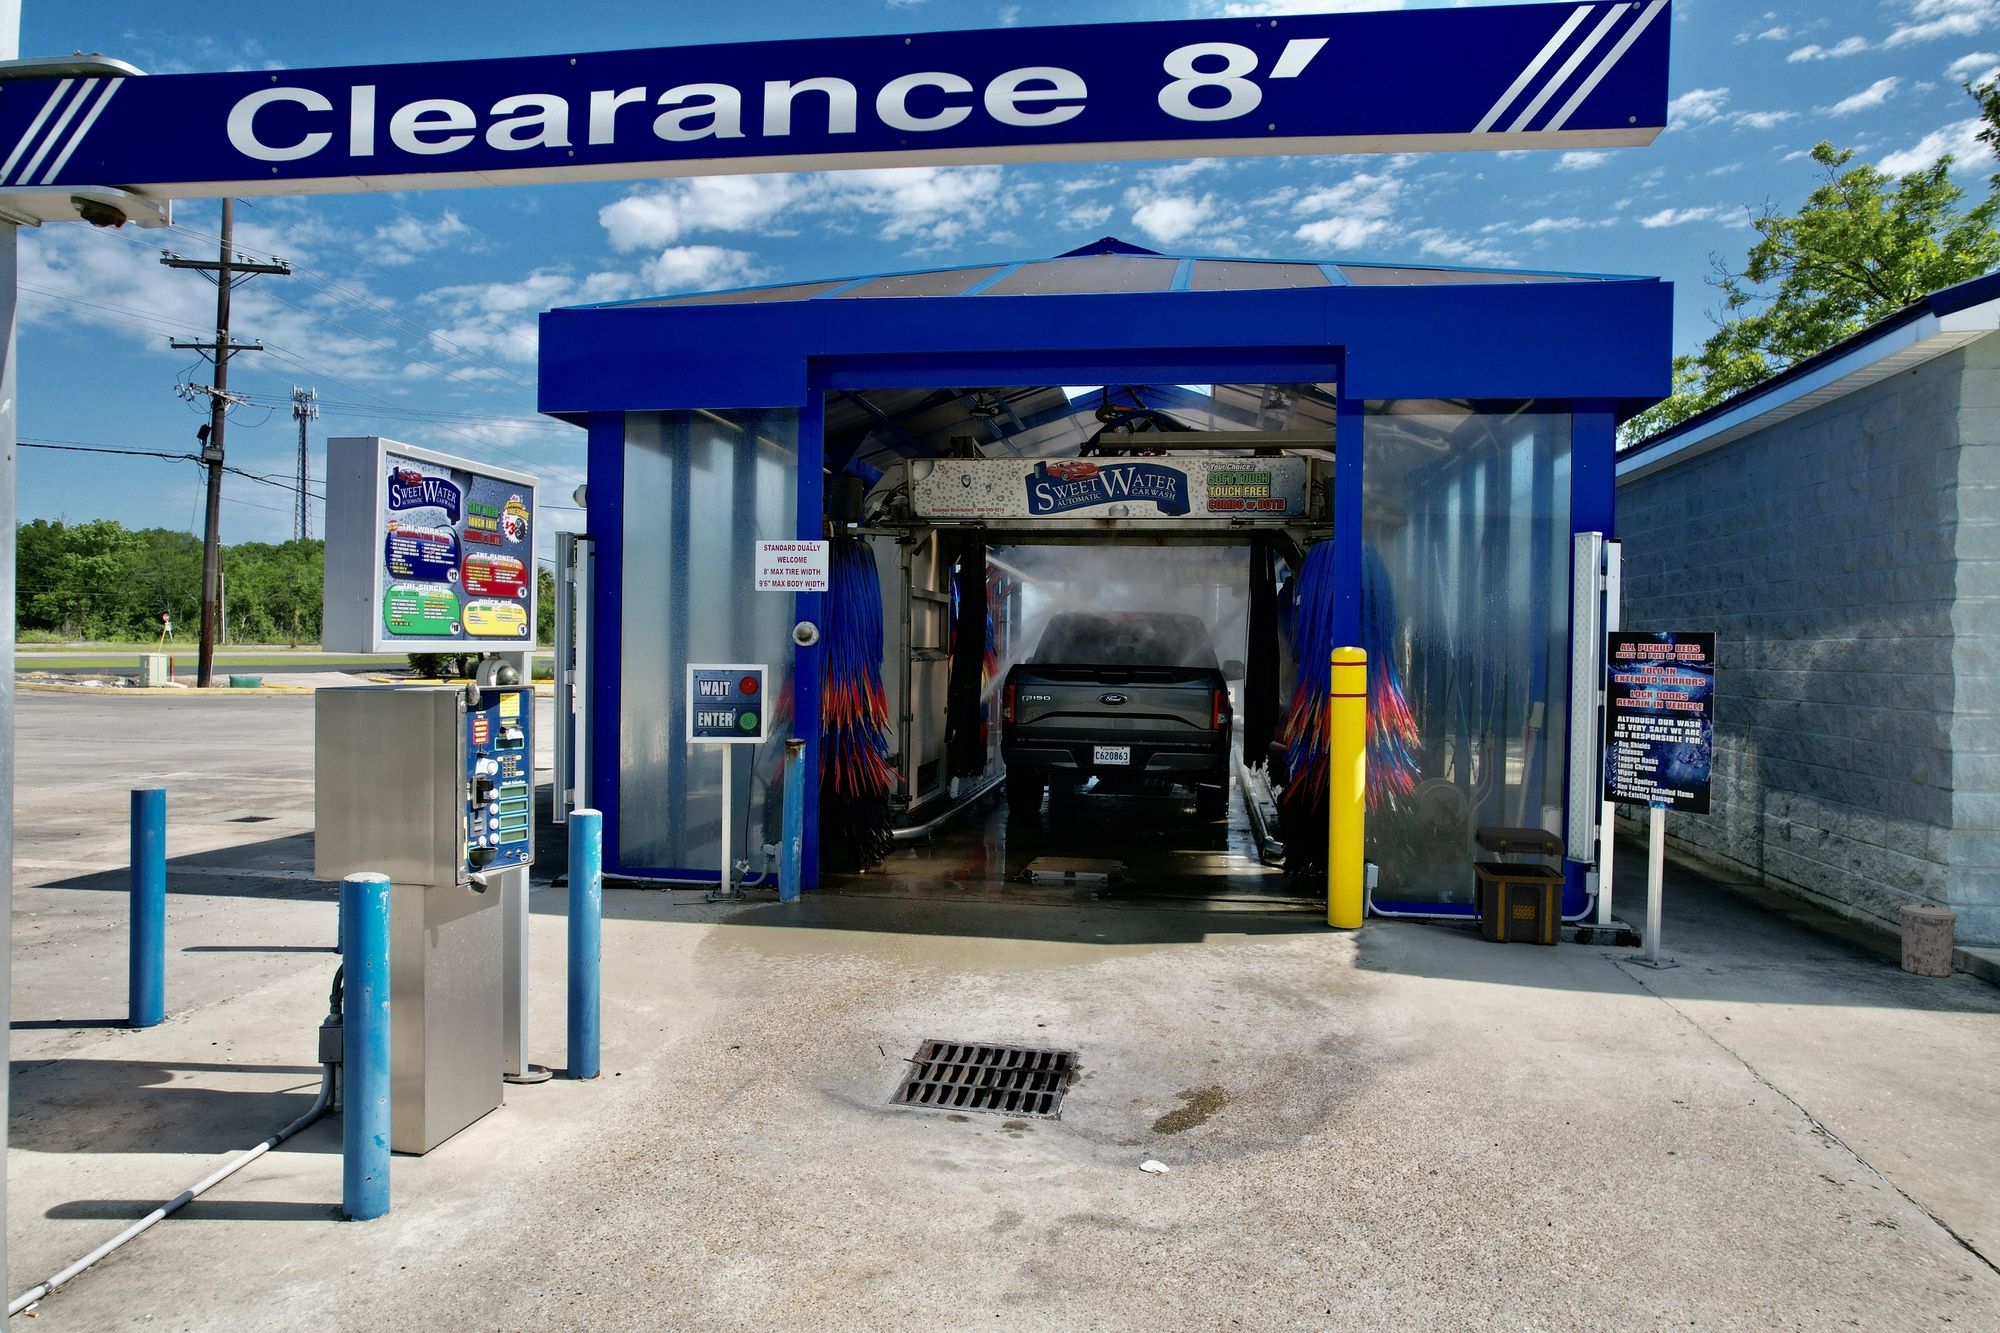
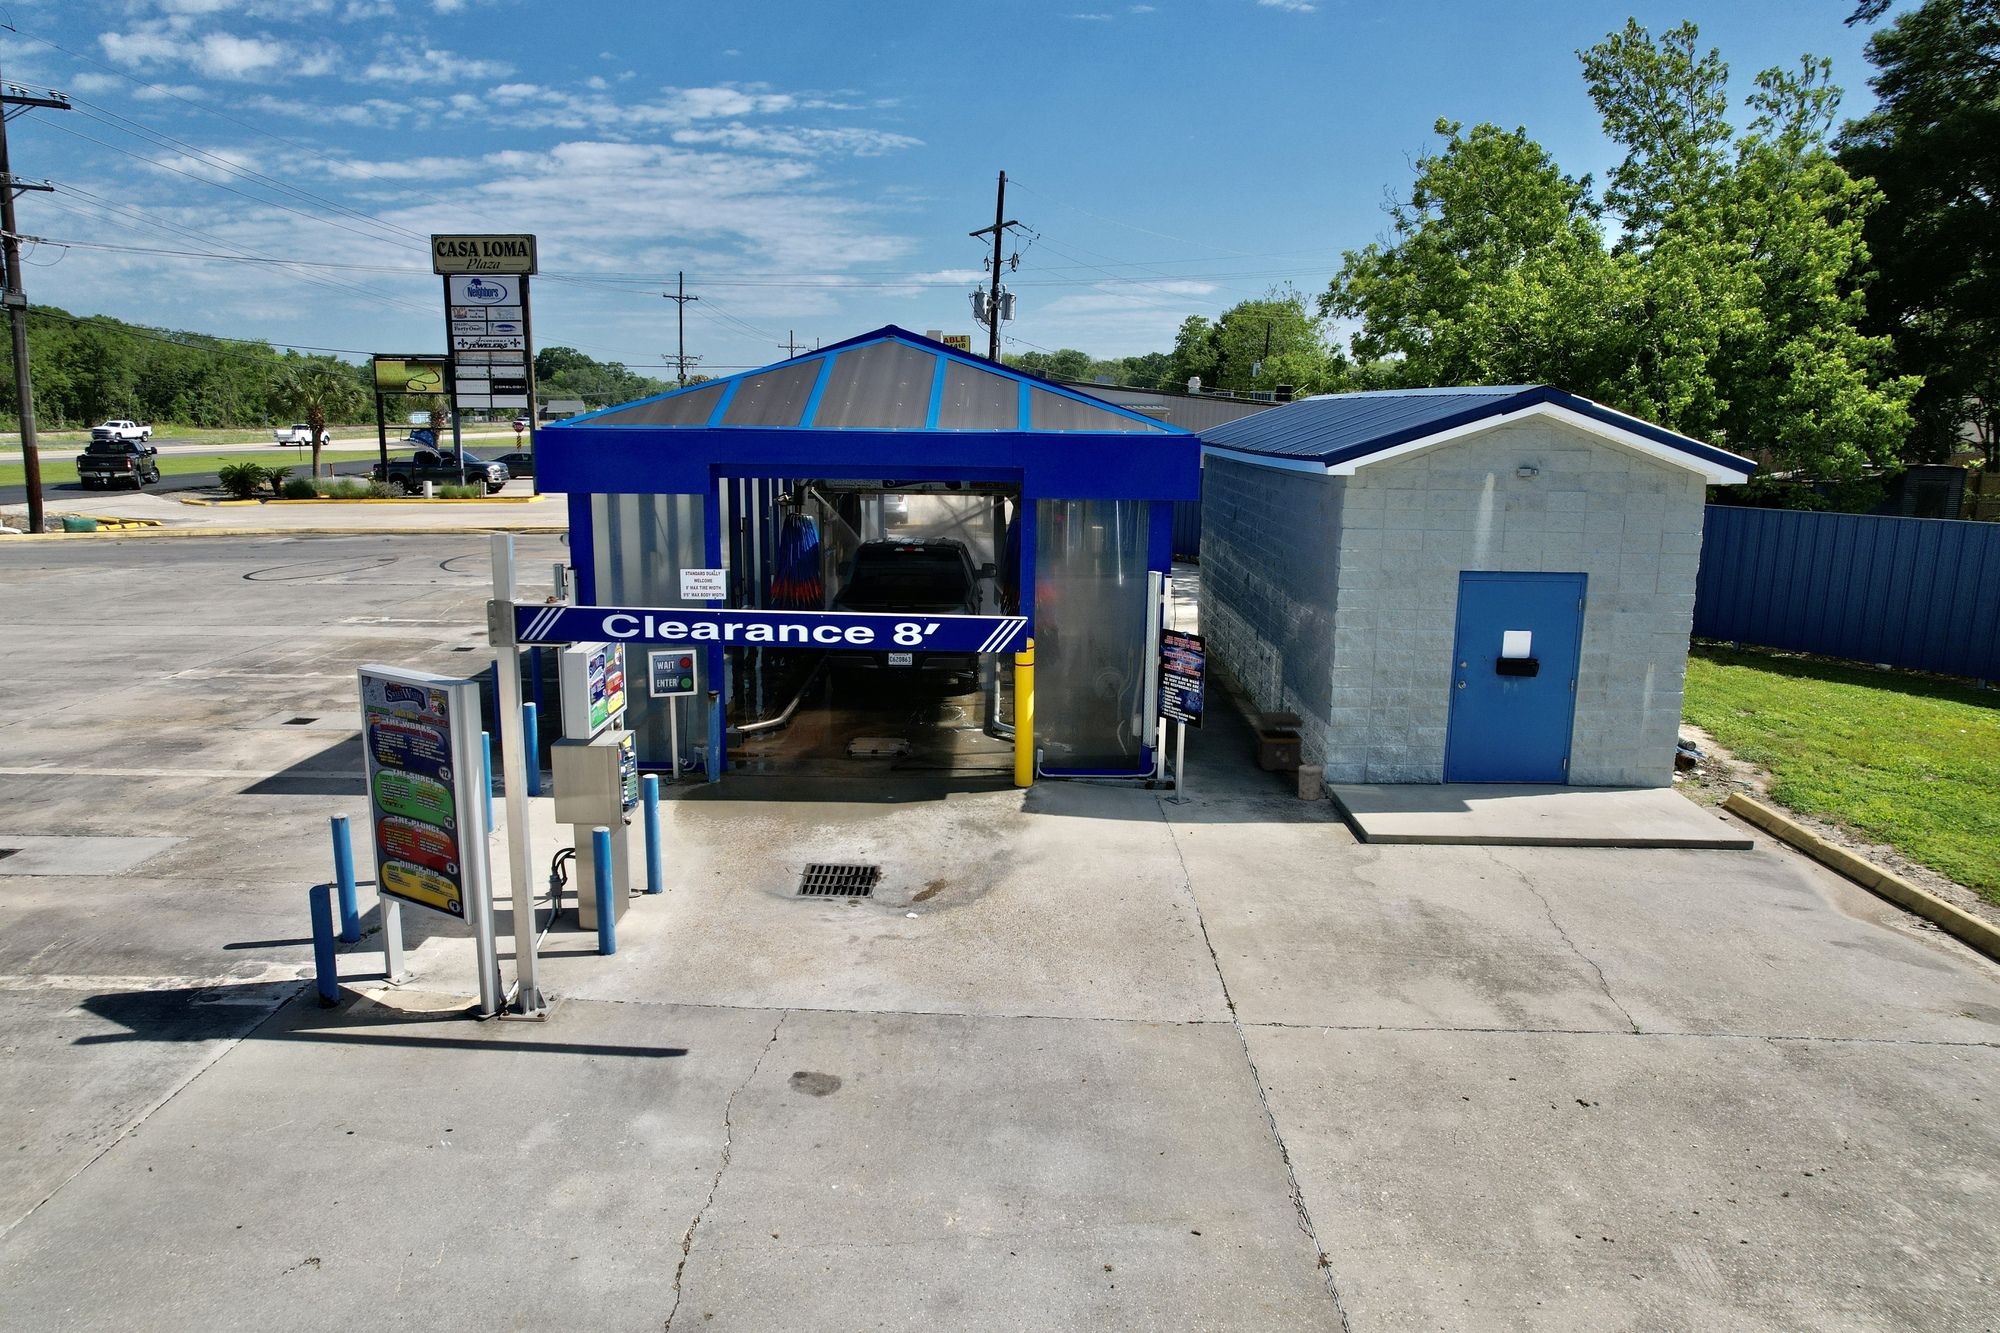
toolbox: present [1473,827,1565,944] -> present [1258,712,1303,771]

